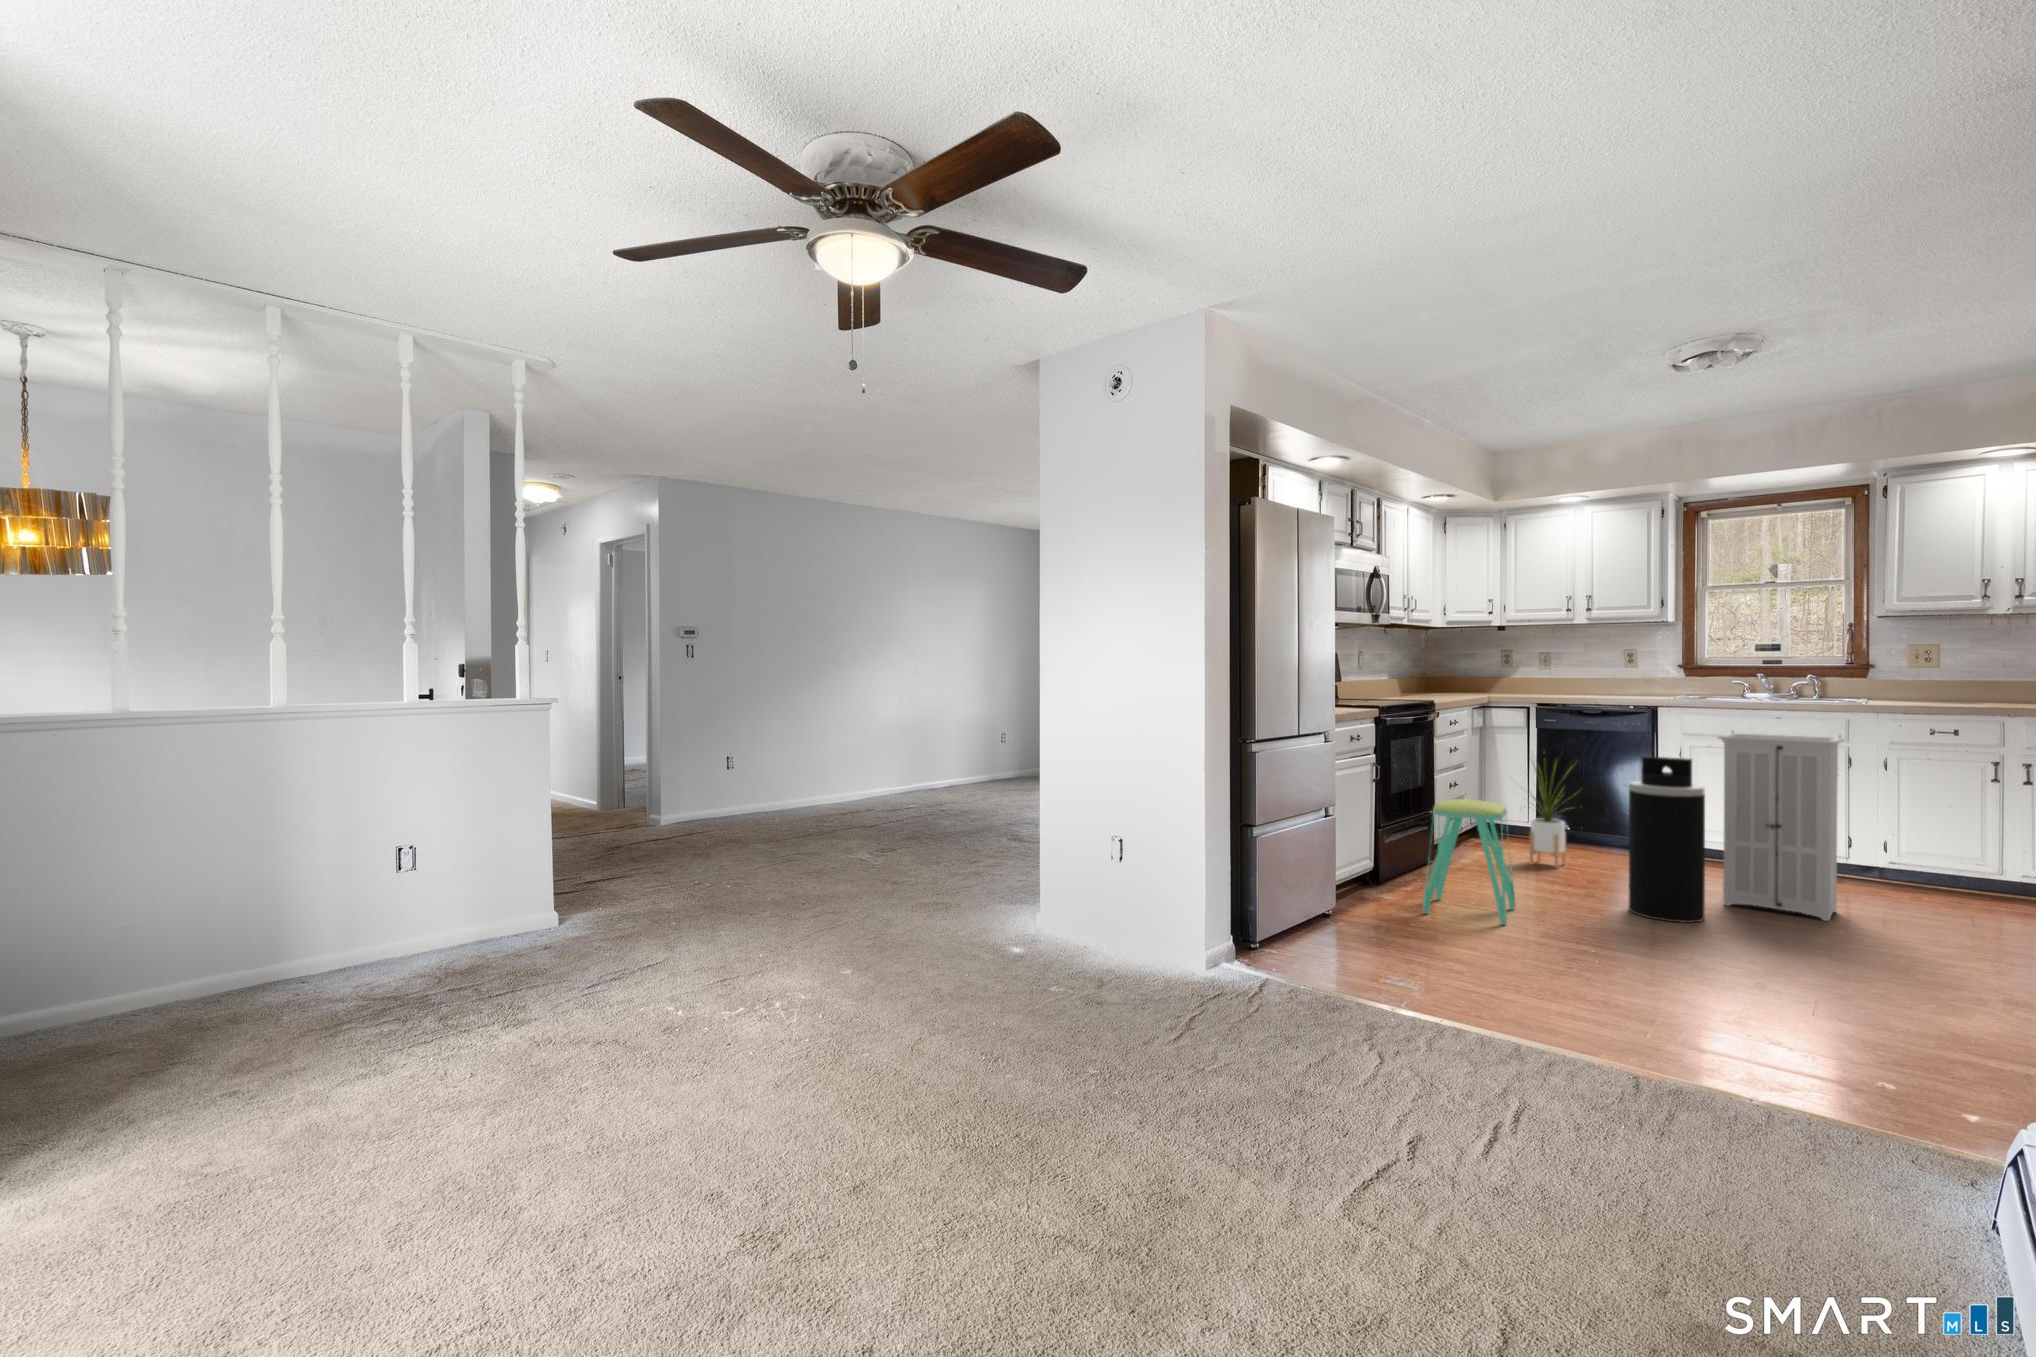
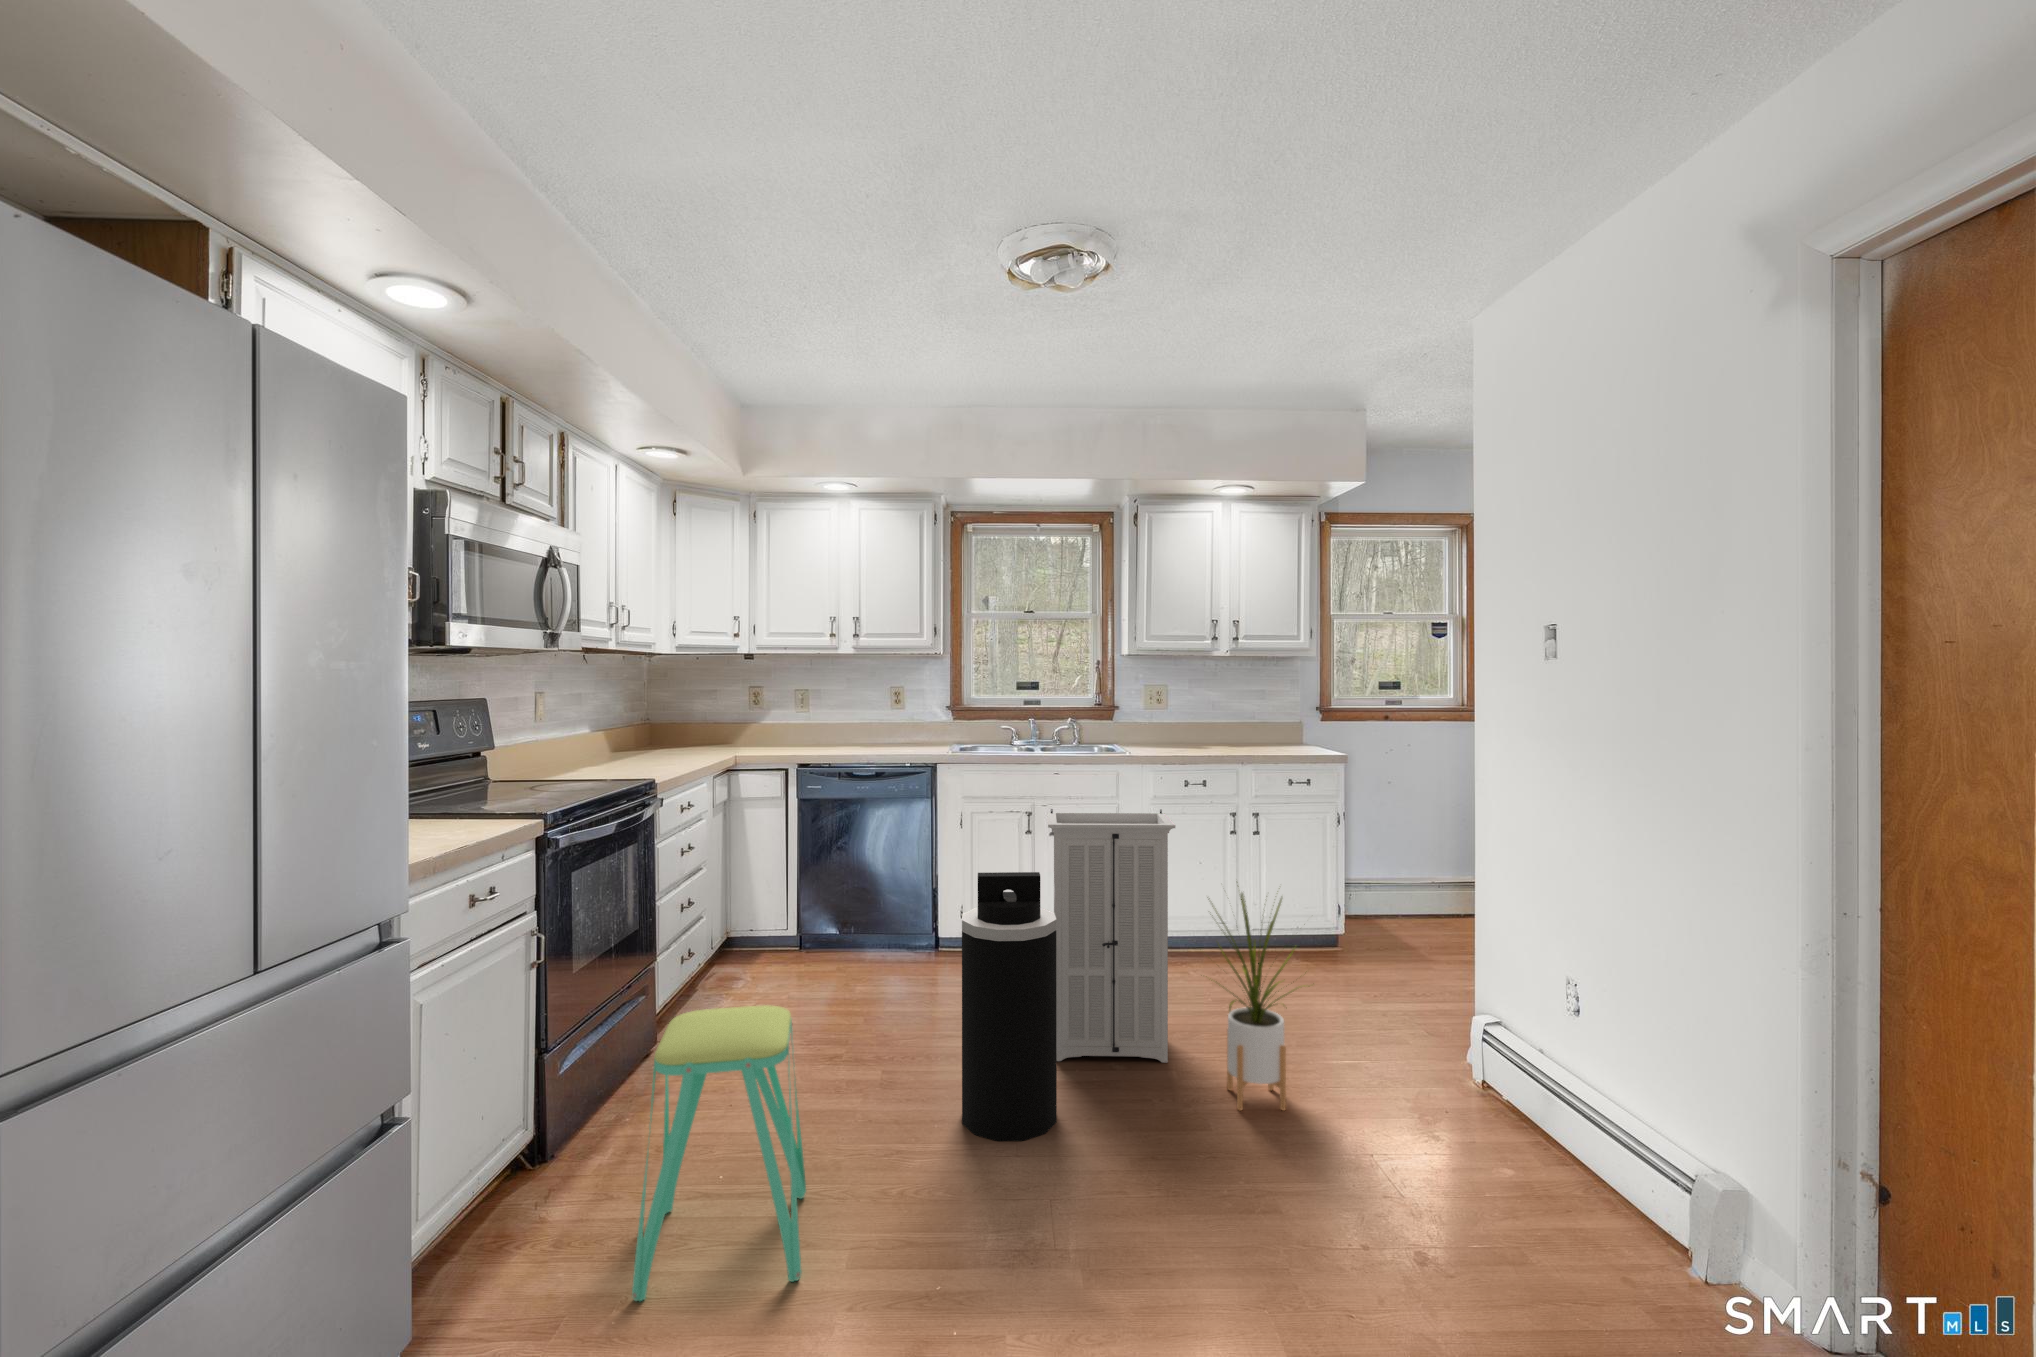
house plant: present [1521,758,1572,868] -> present [1212,893,1295,1110]

